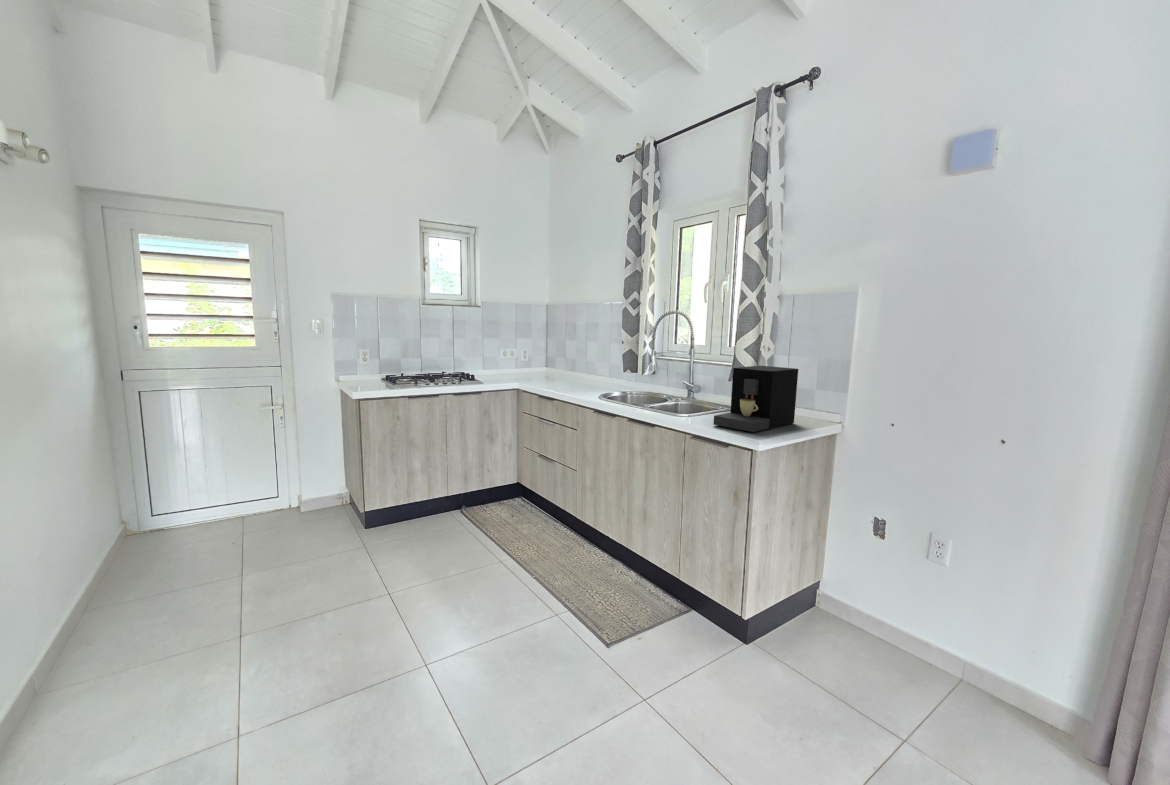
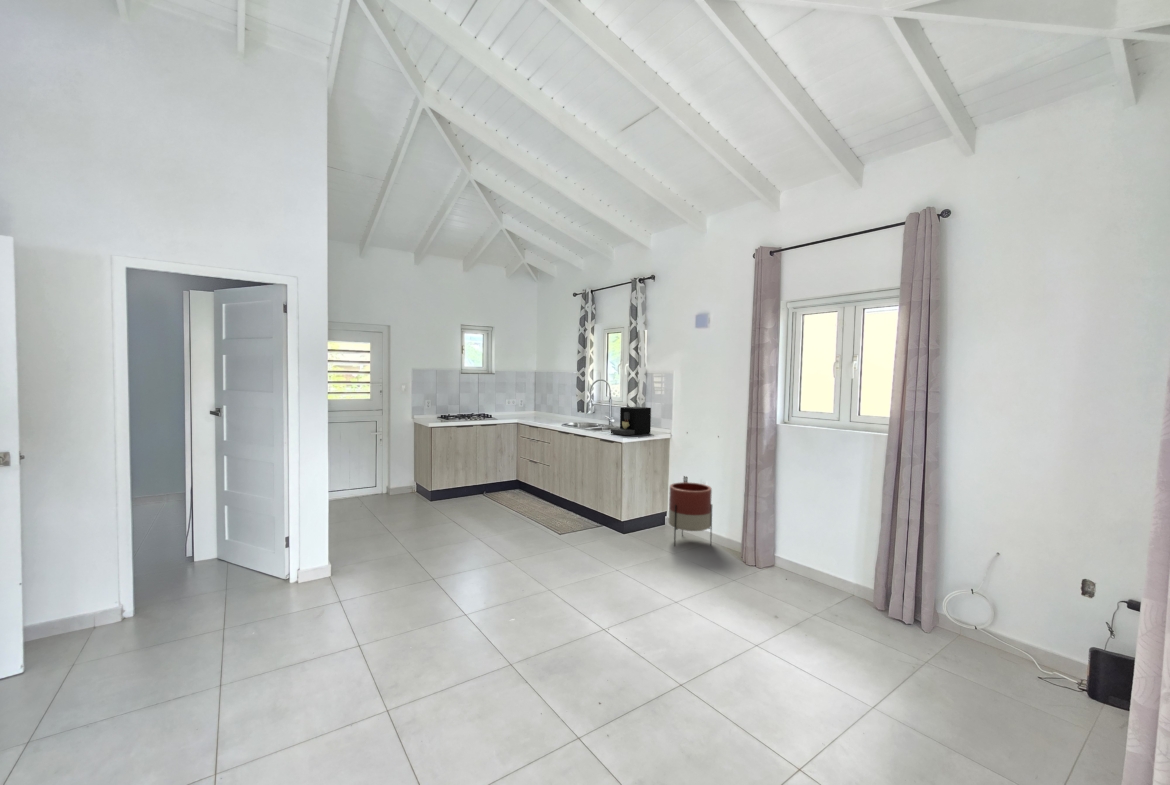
planter: none [856,541,984,706] -> present [669,482,712,545]

